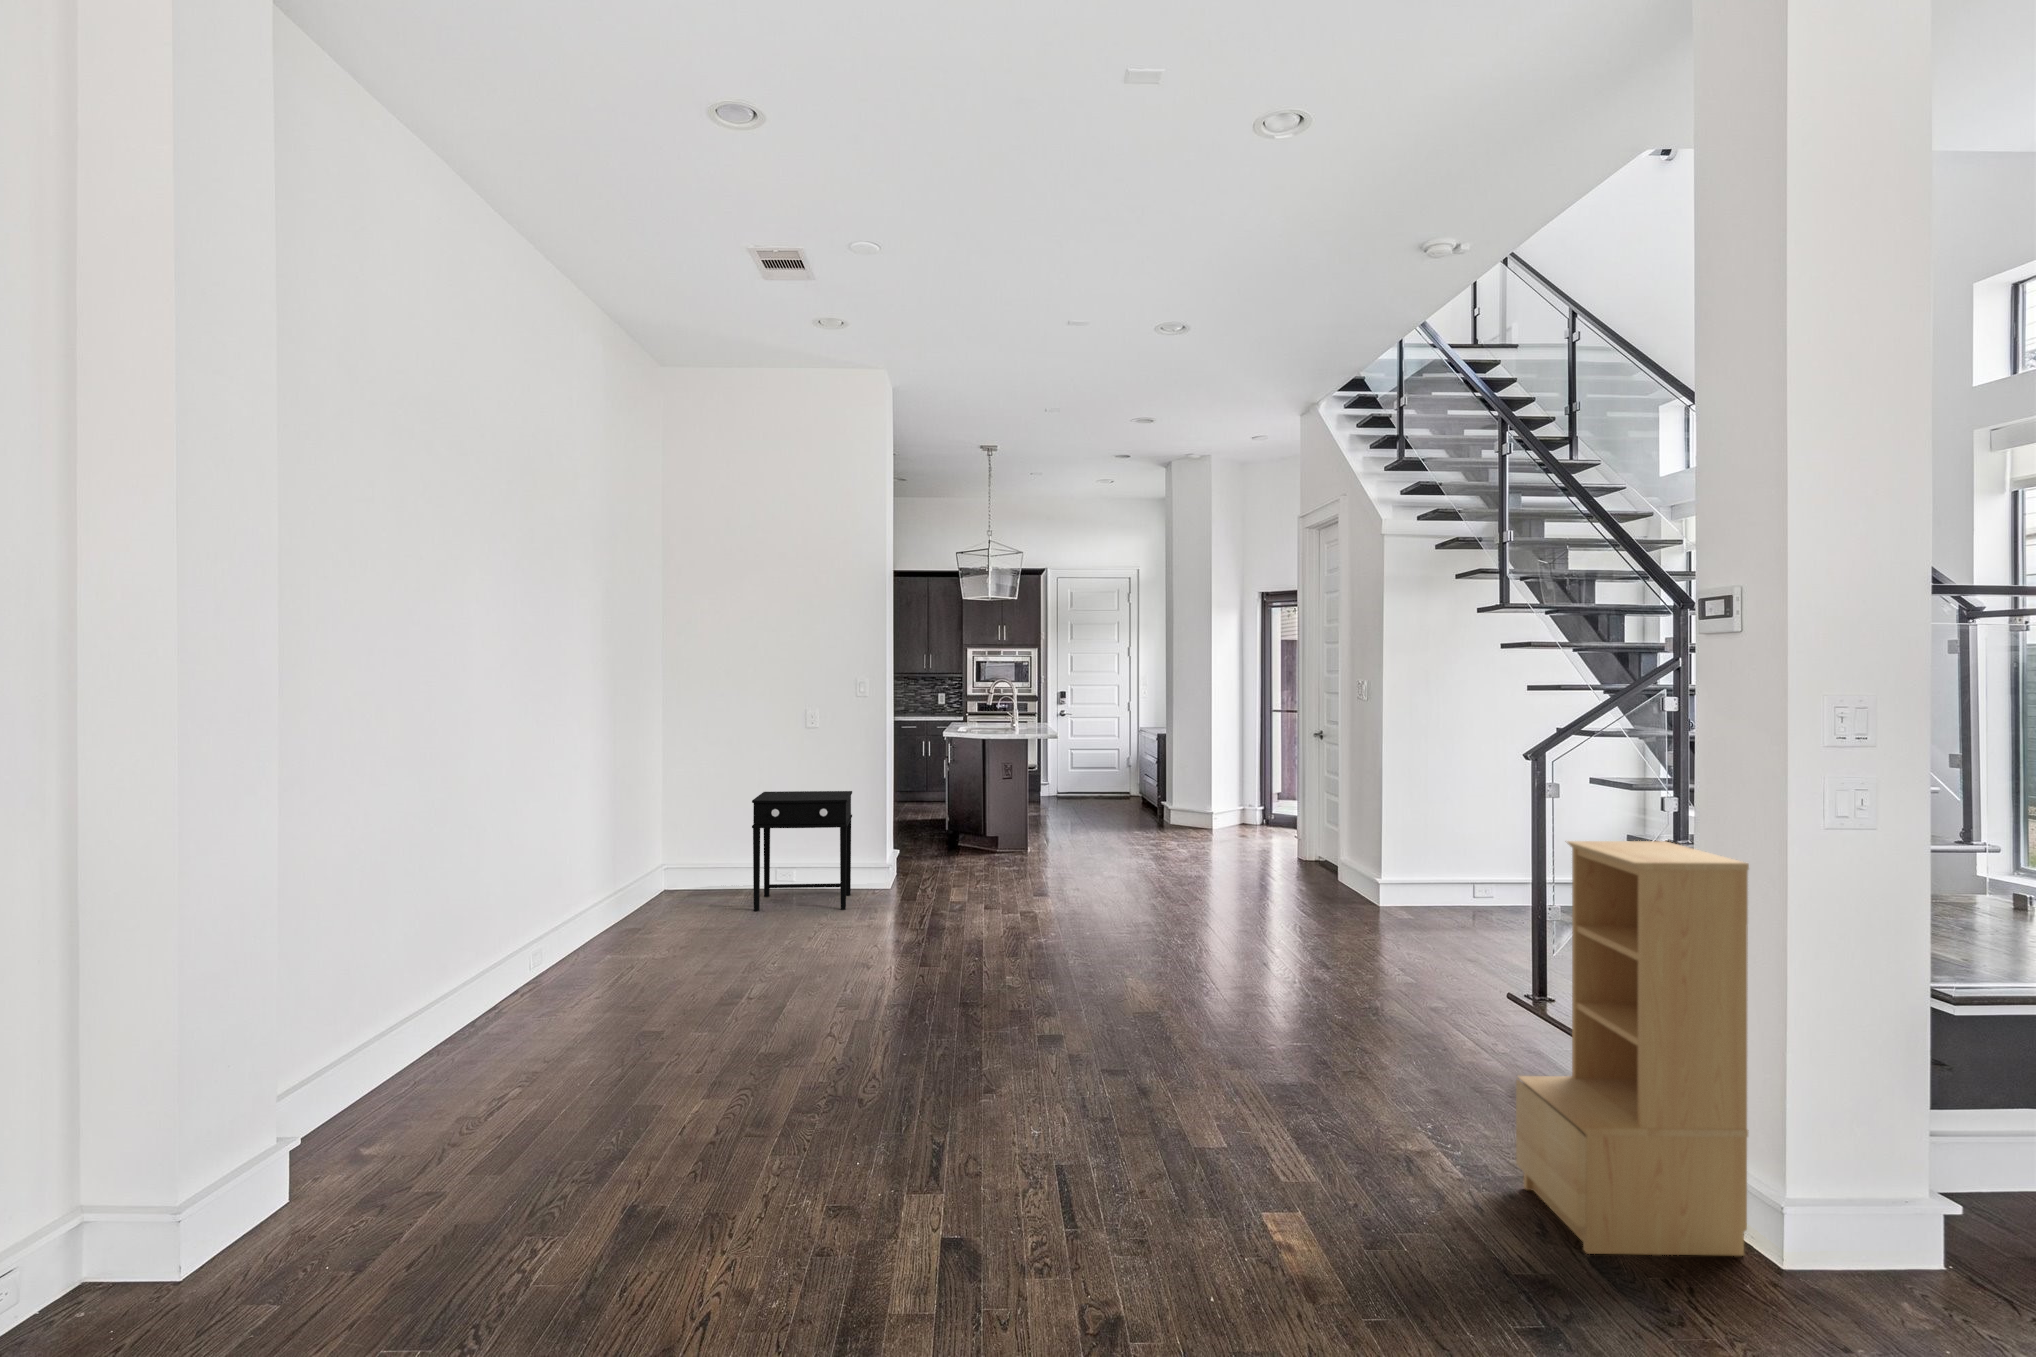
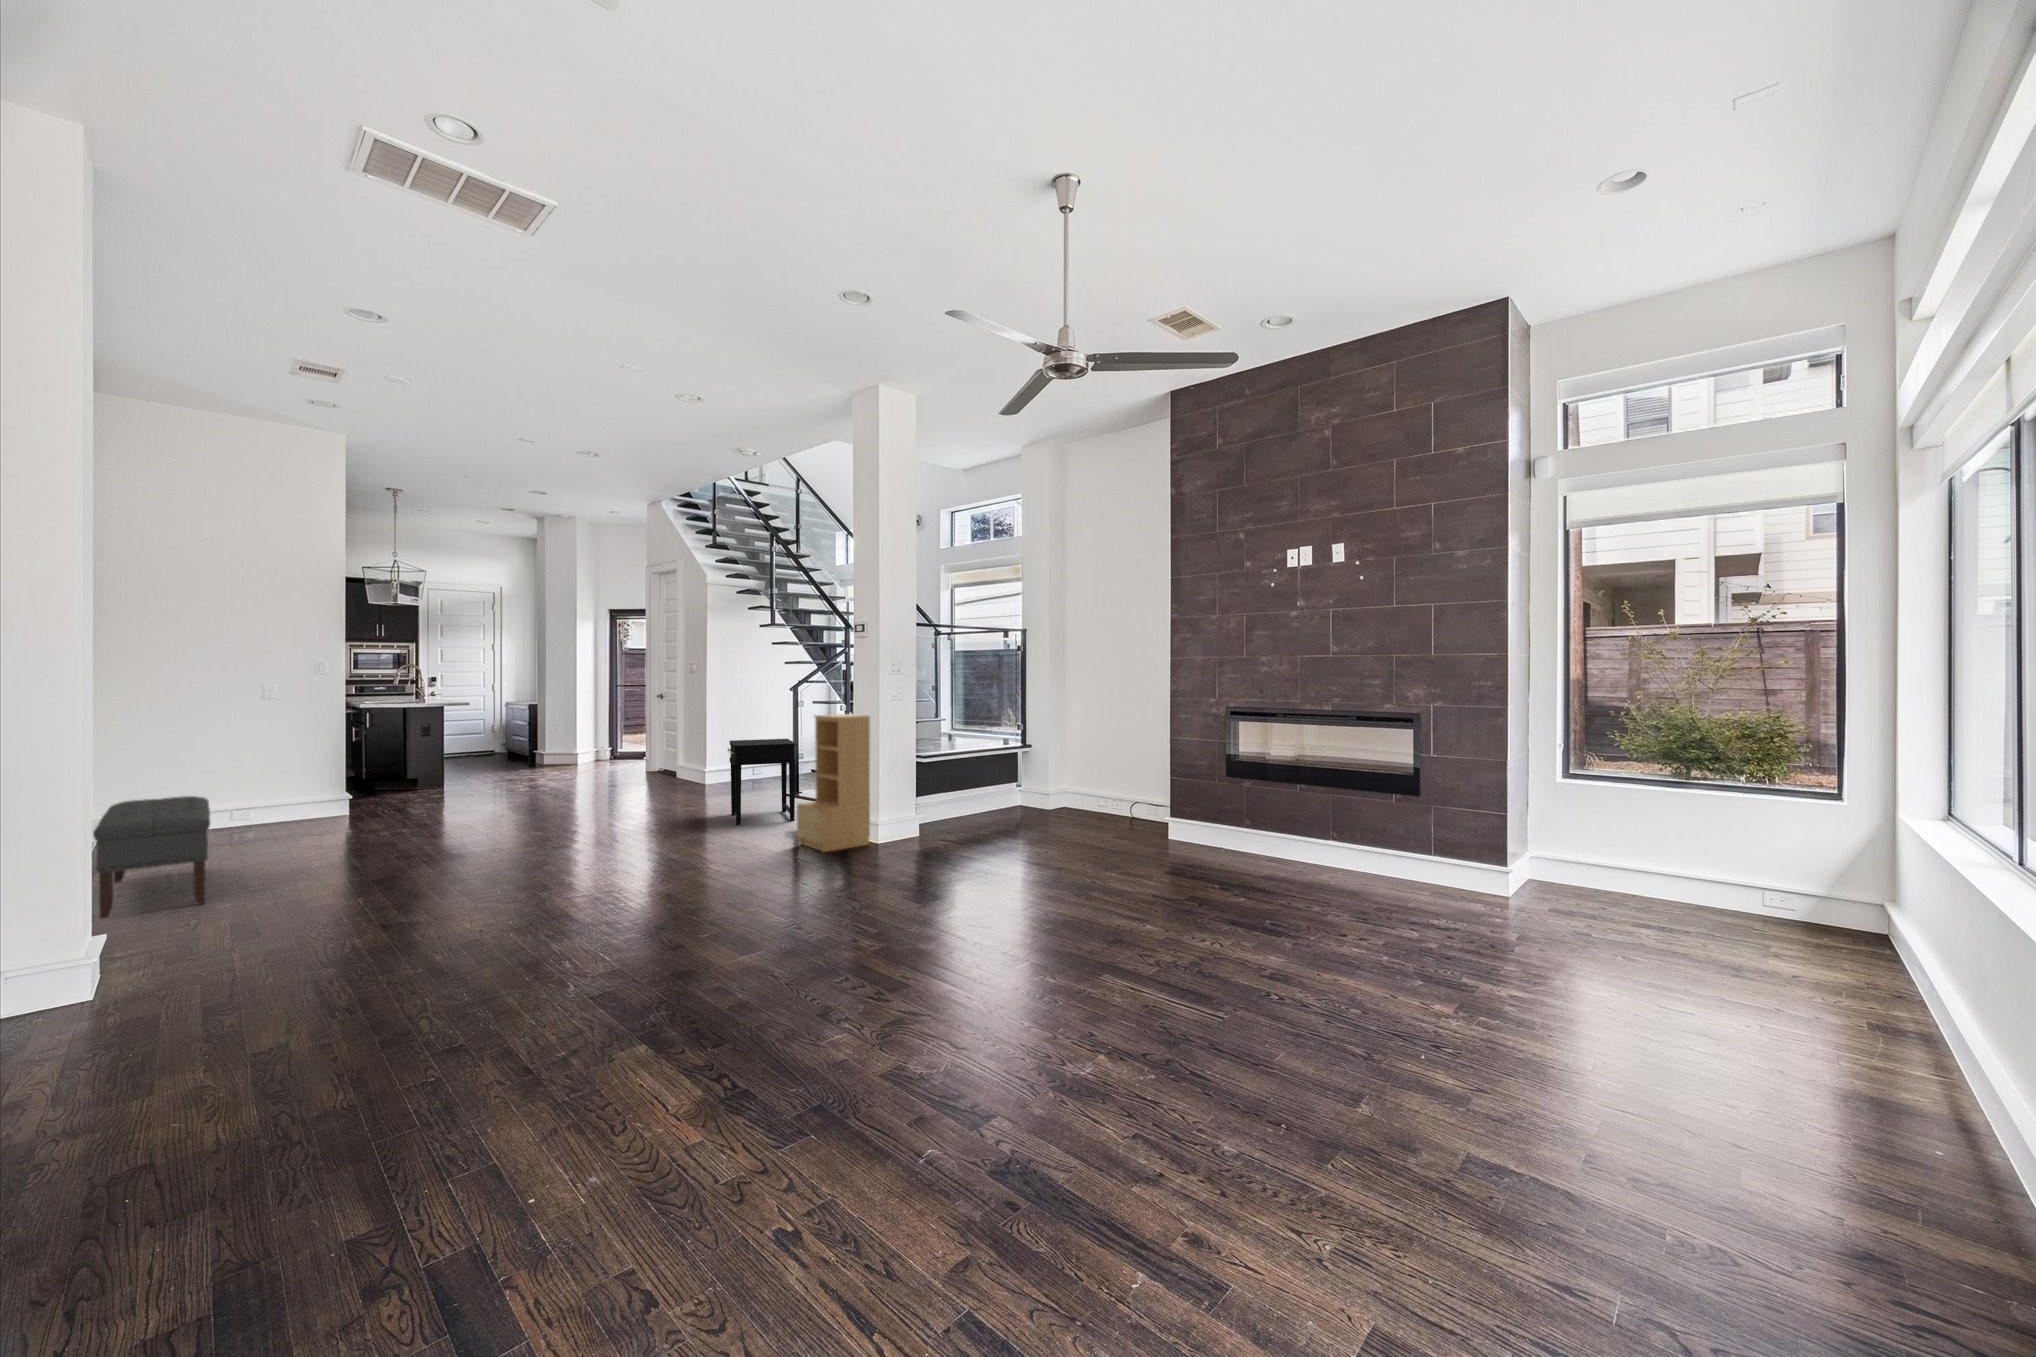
side table: present [752,791,852,911] -> present [728,739,796,825]
bench: none [405,877,629,1071] -> present [93,796,210,919]

